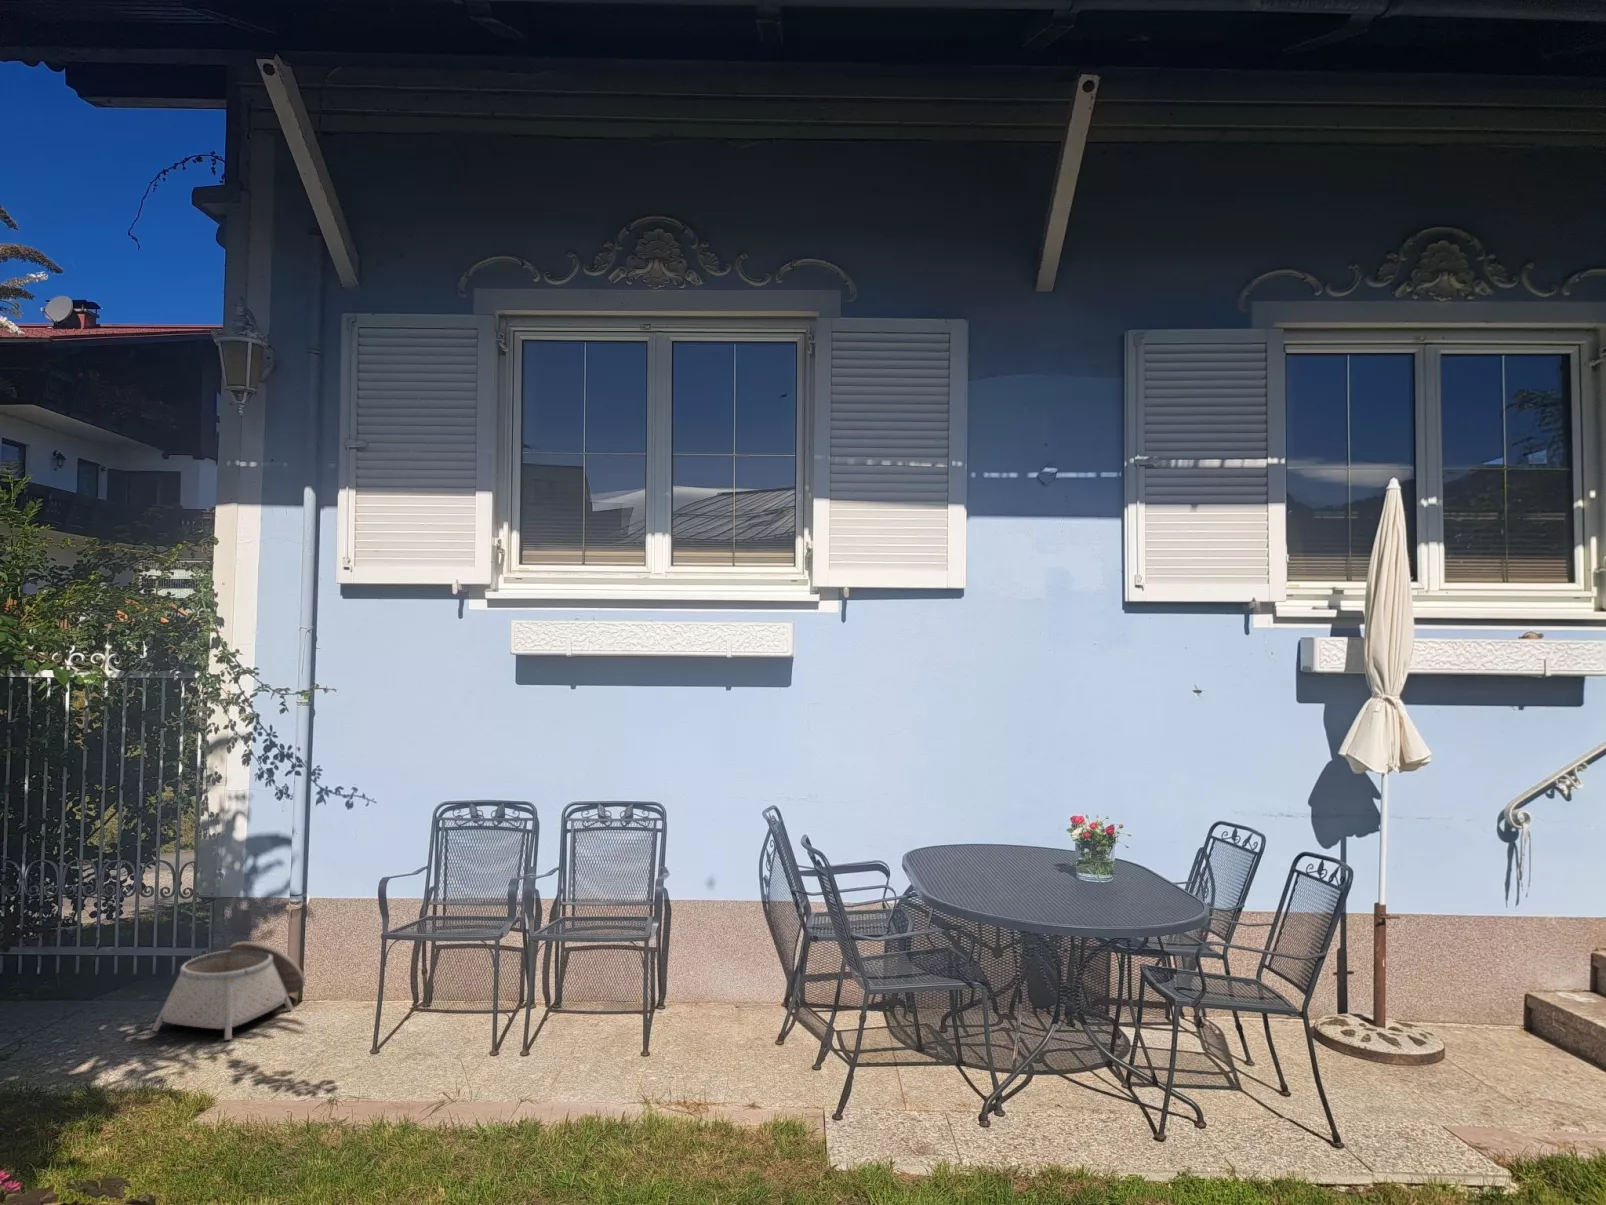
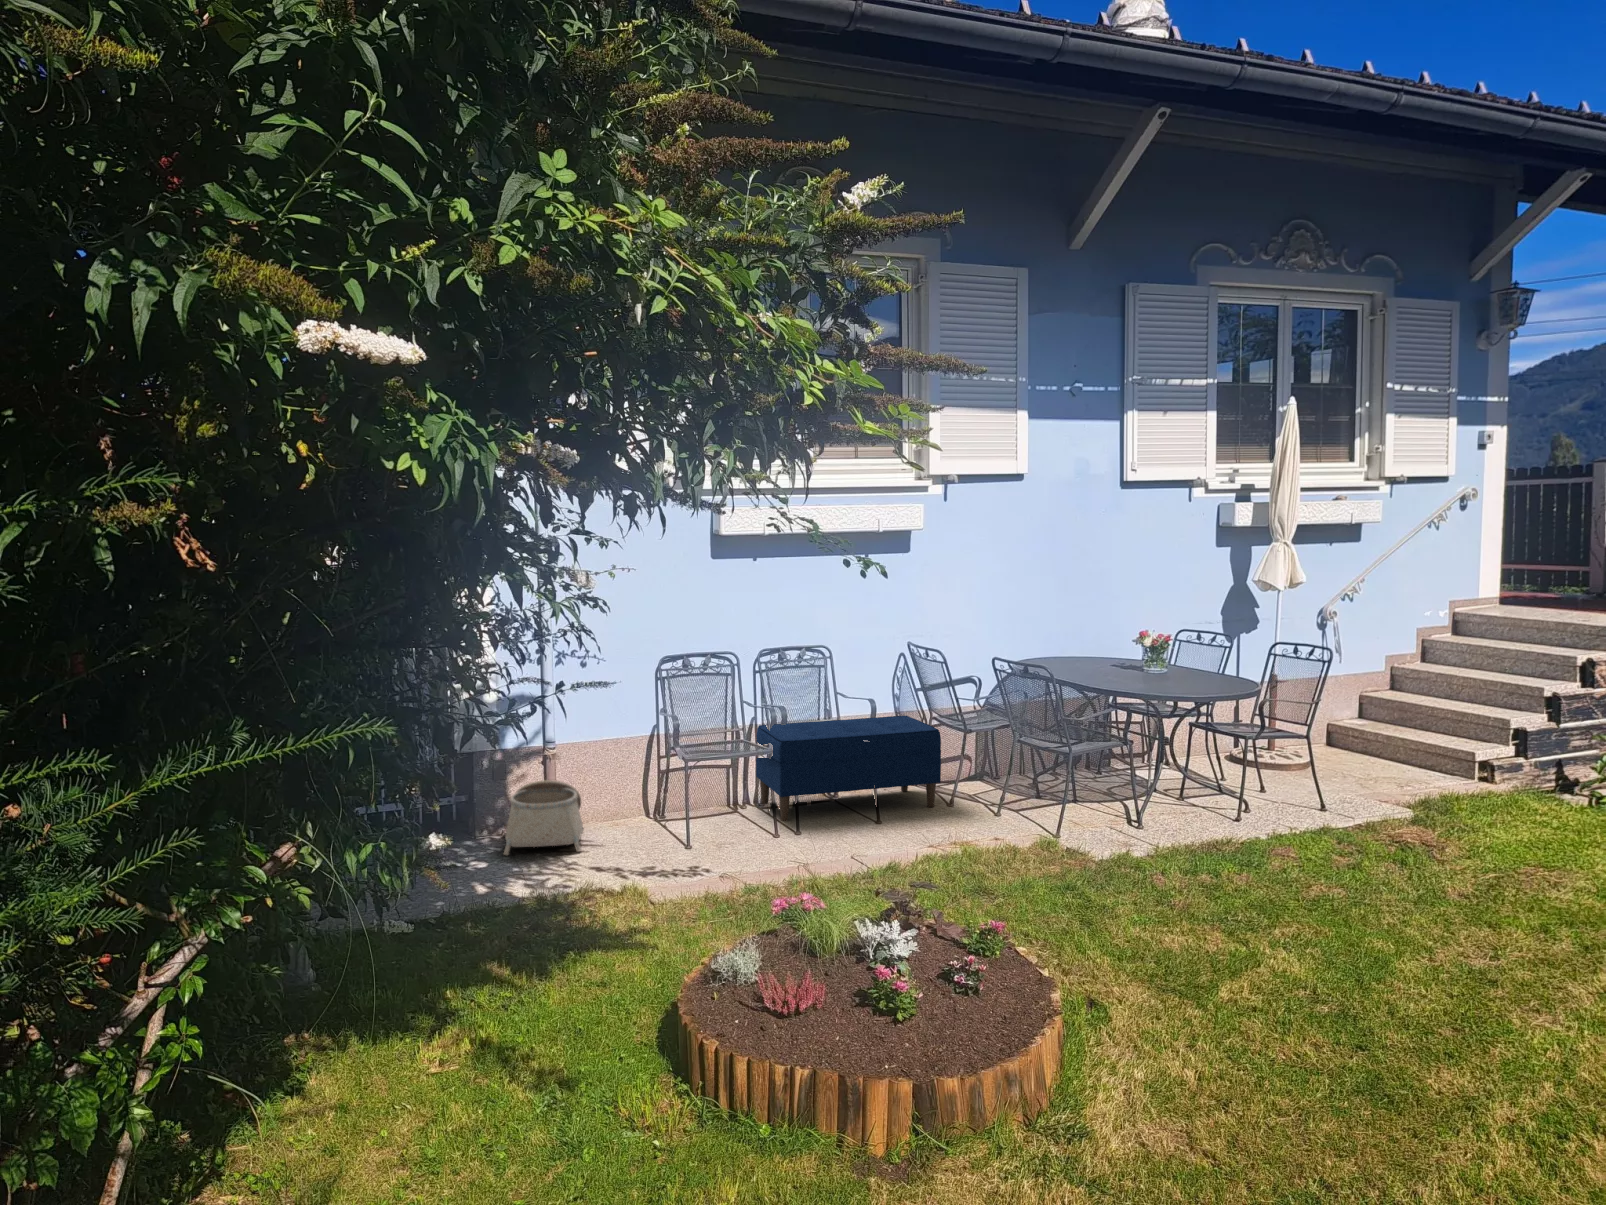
bench: none [514,900,758,1046] -> present [756,716,941,821]

